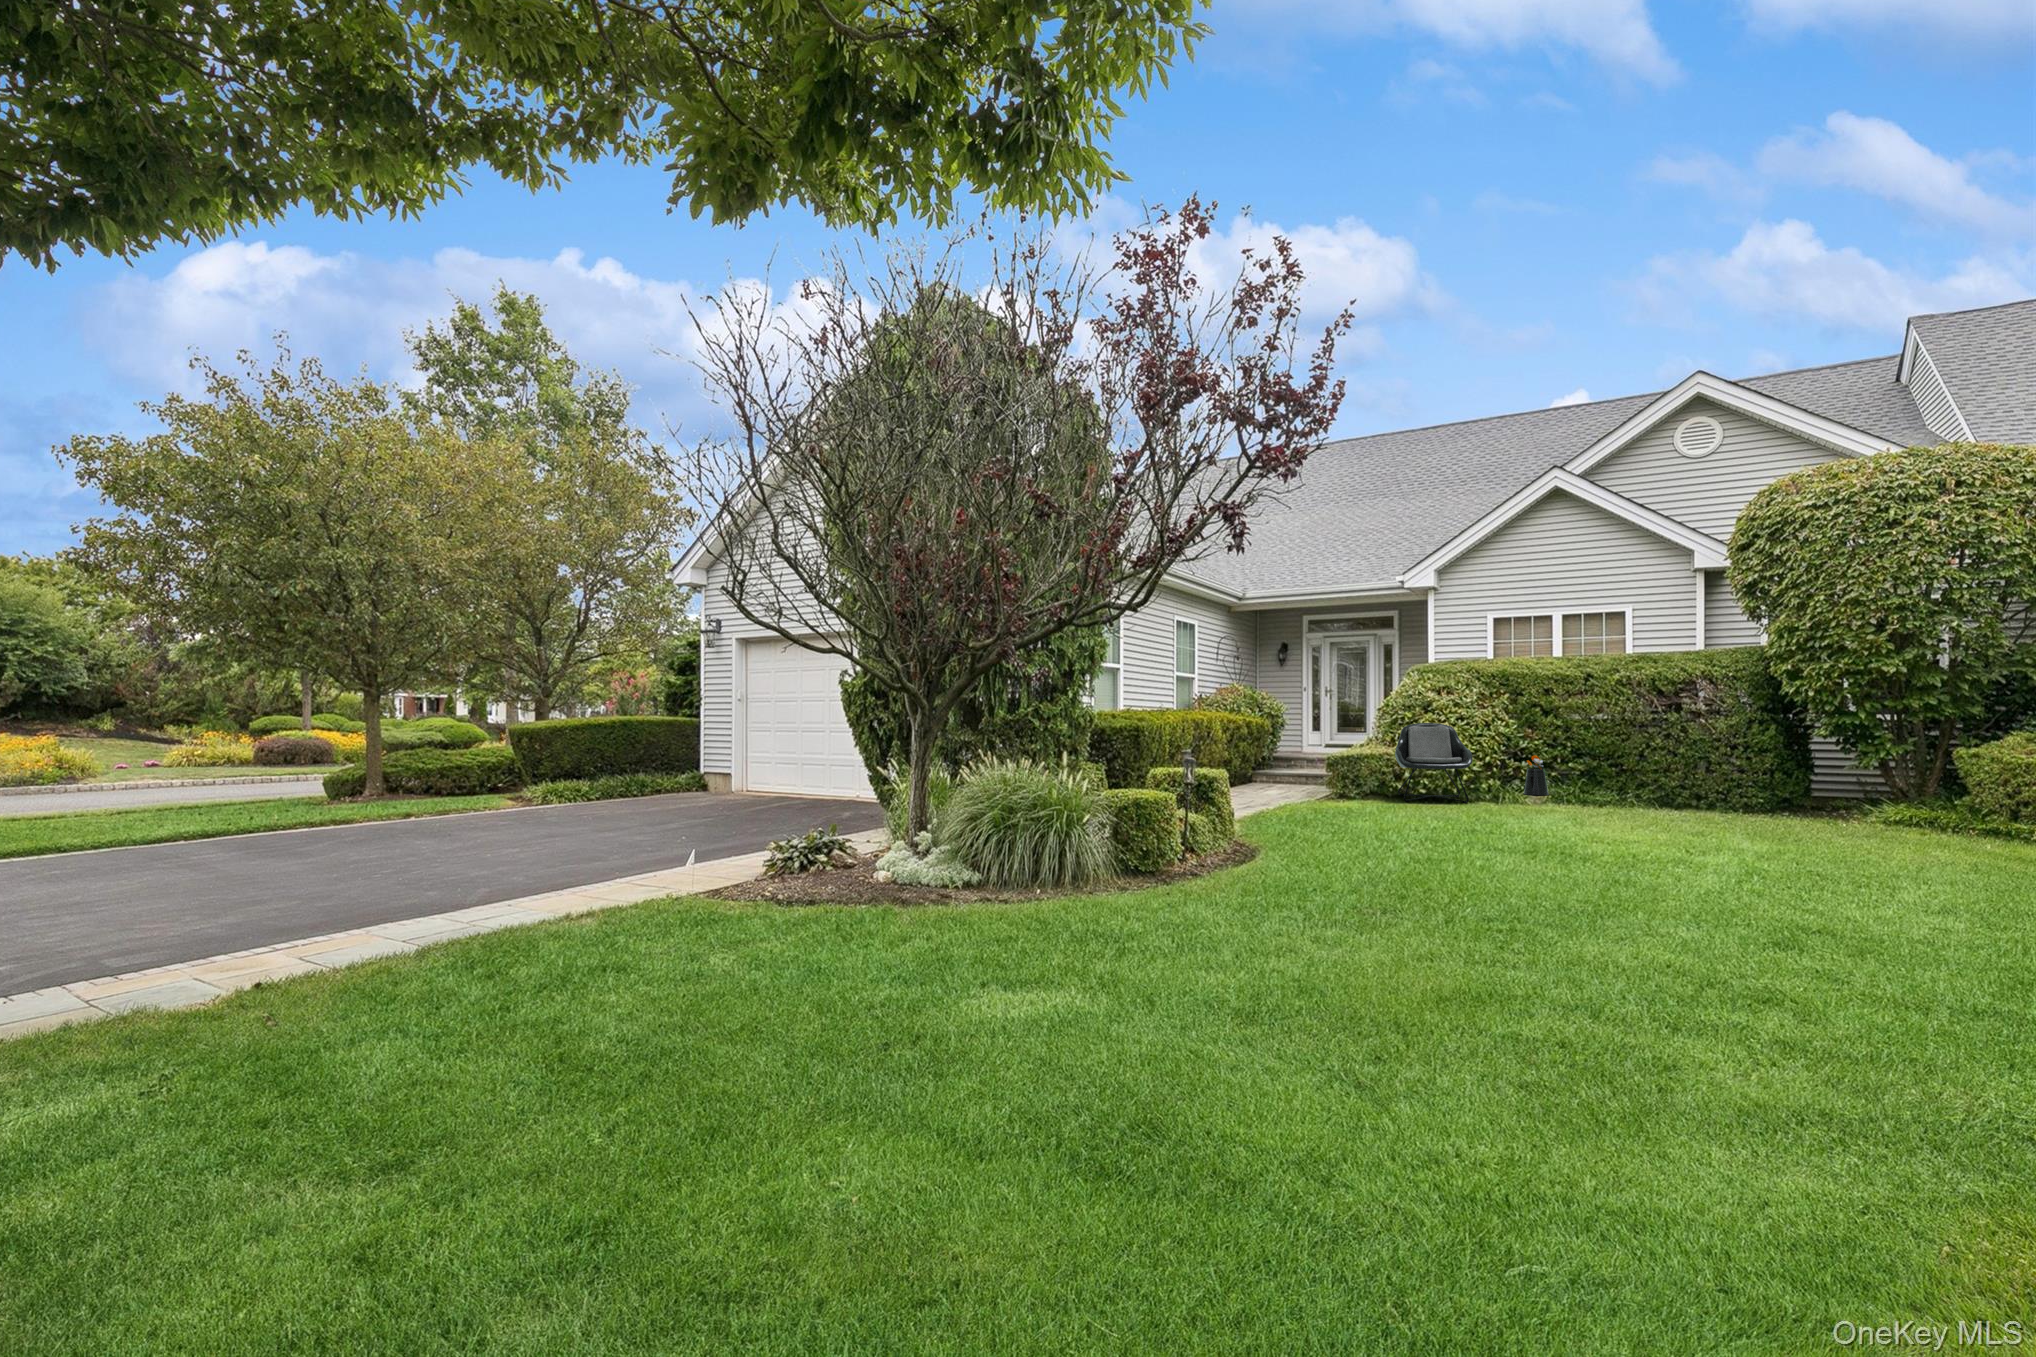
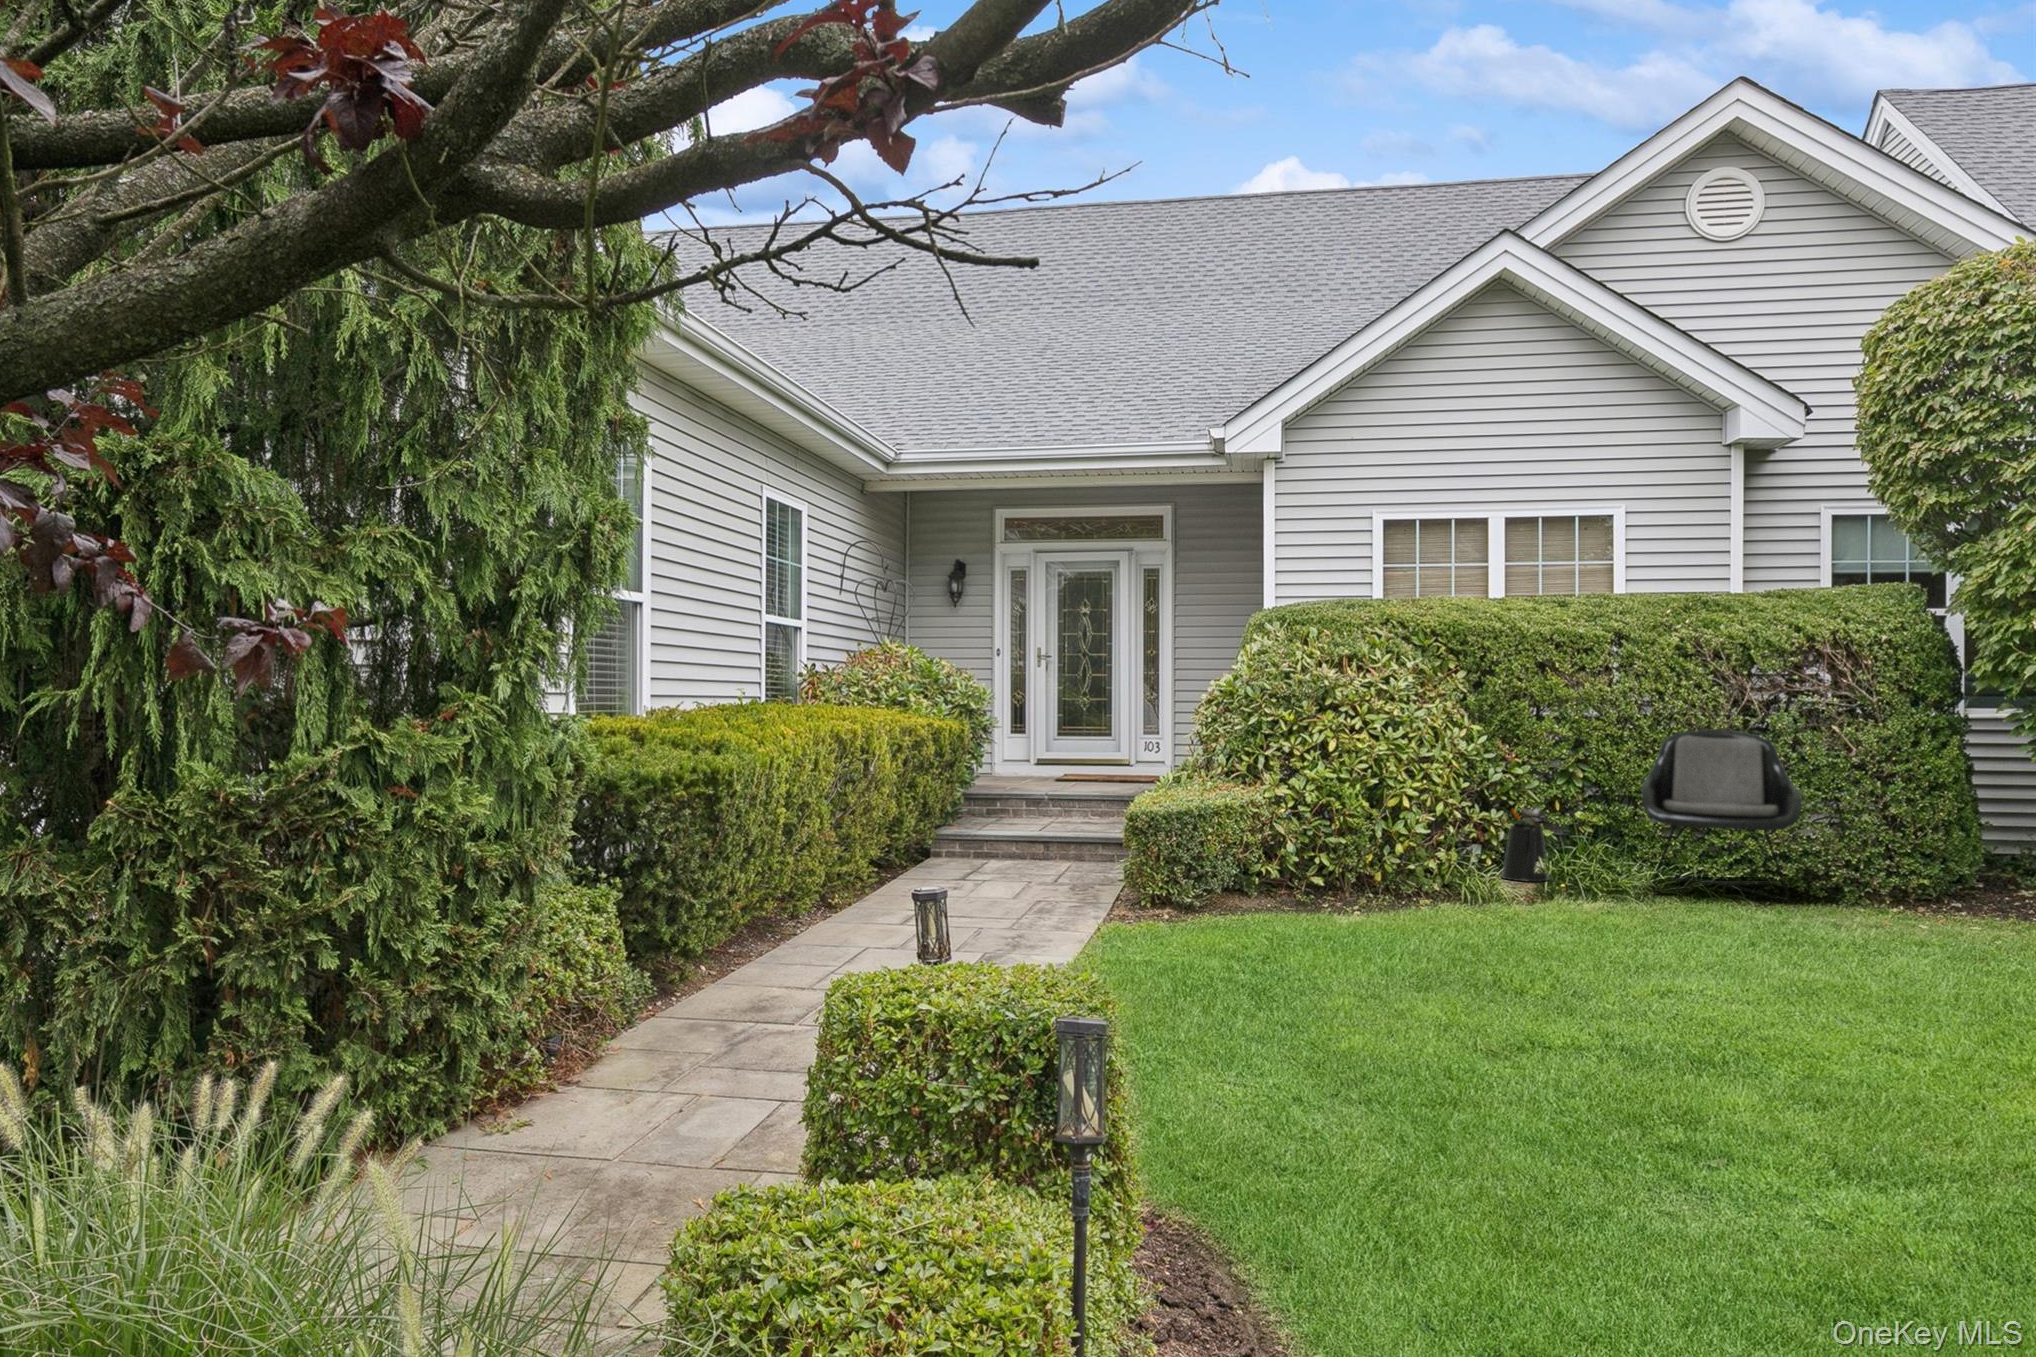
lounge chair: present [1395,723,1472,803] -> present [1641,730,1802,903]

